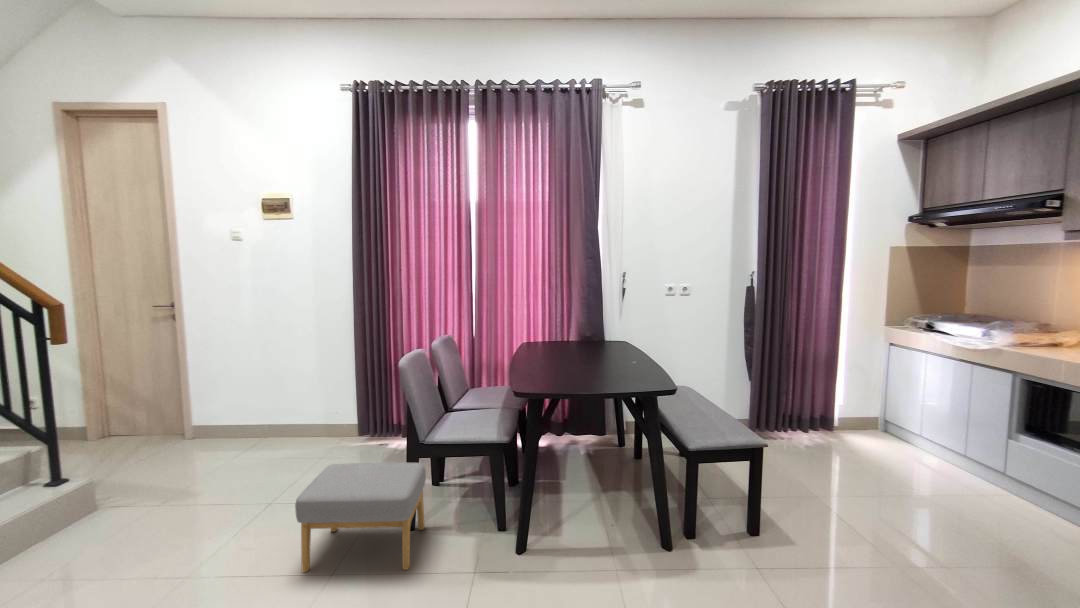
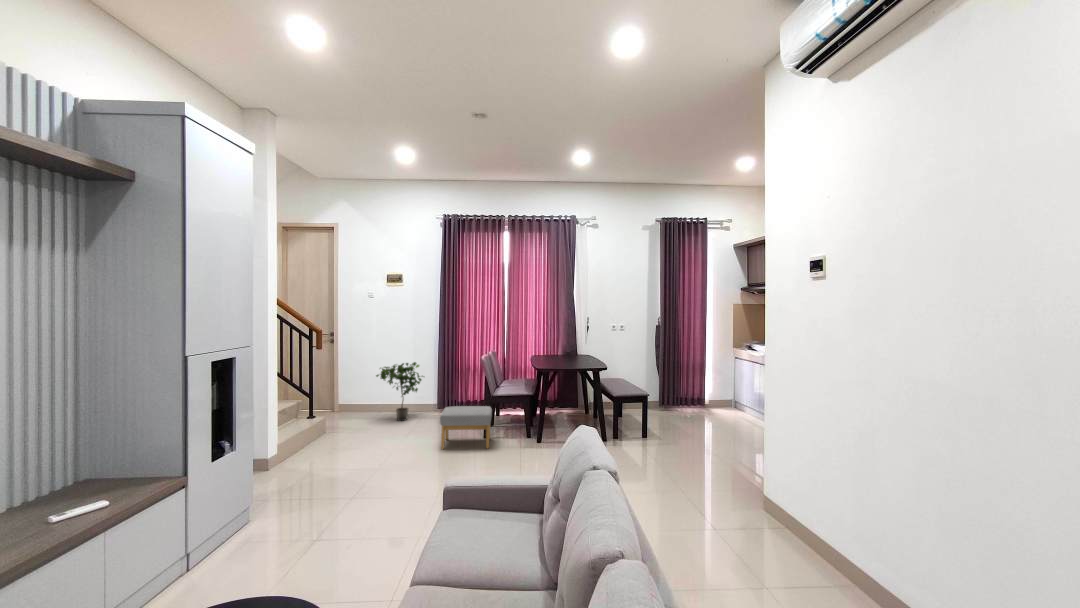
potted plant: none [231,356,331,463] -> present [376,362,423,421]

